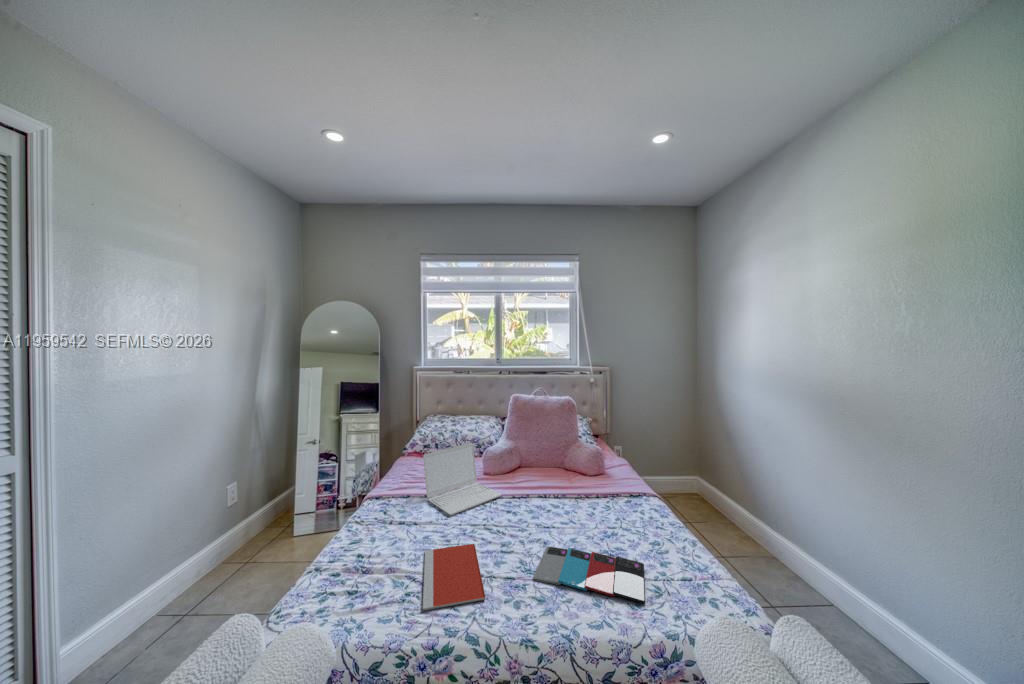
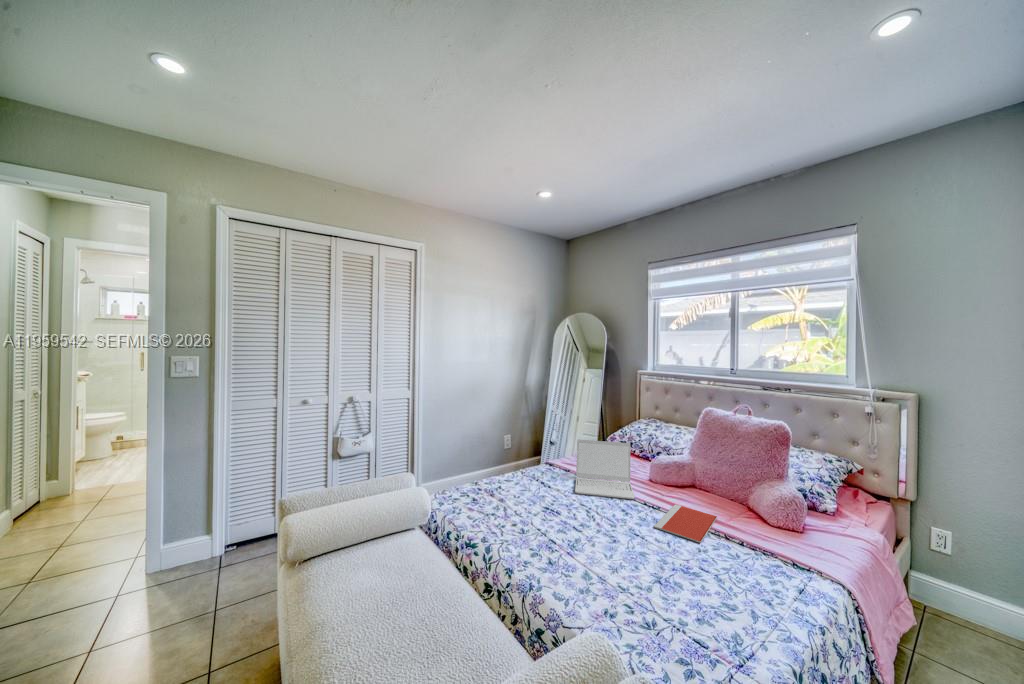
notebook: present [423,544,486,611] -> present [654,504,717,543]
smartphone: present [533,546,645,603] -> none [565,544,671,617]

